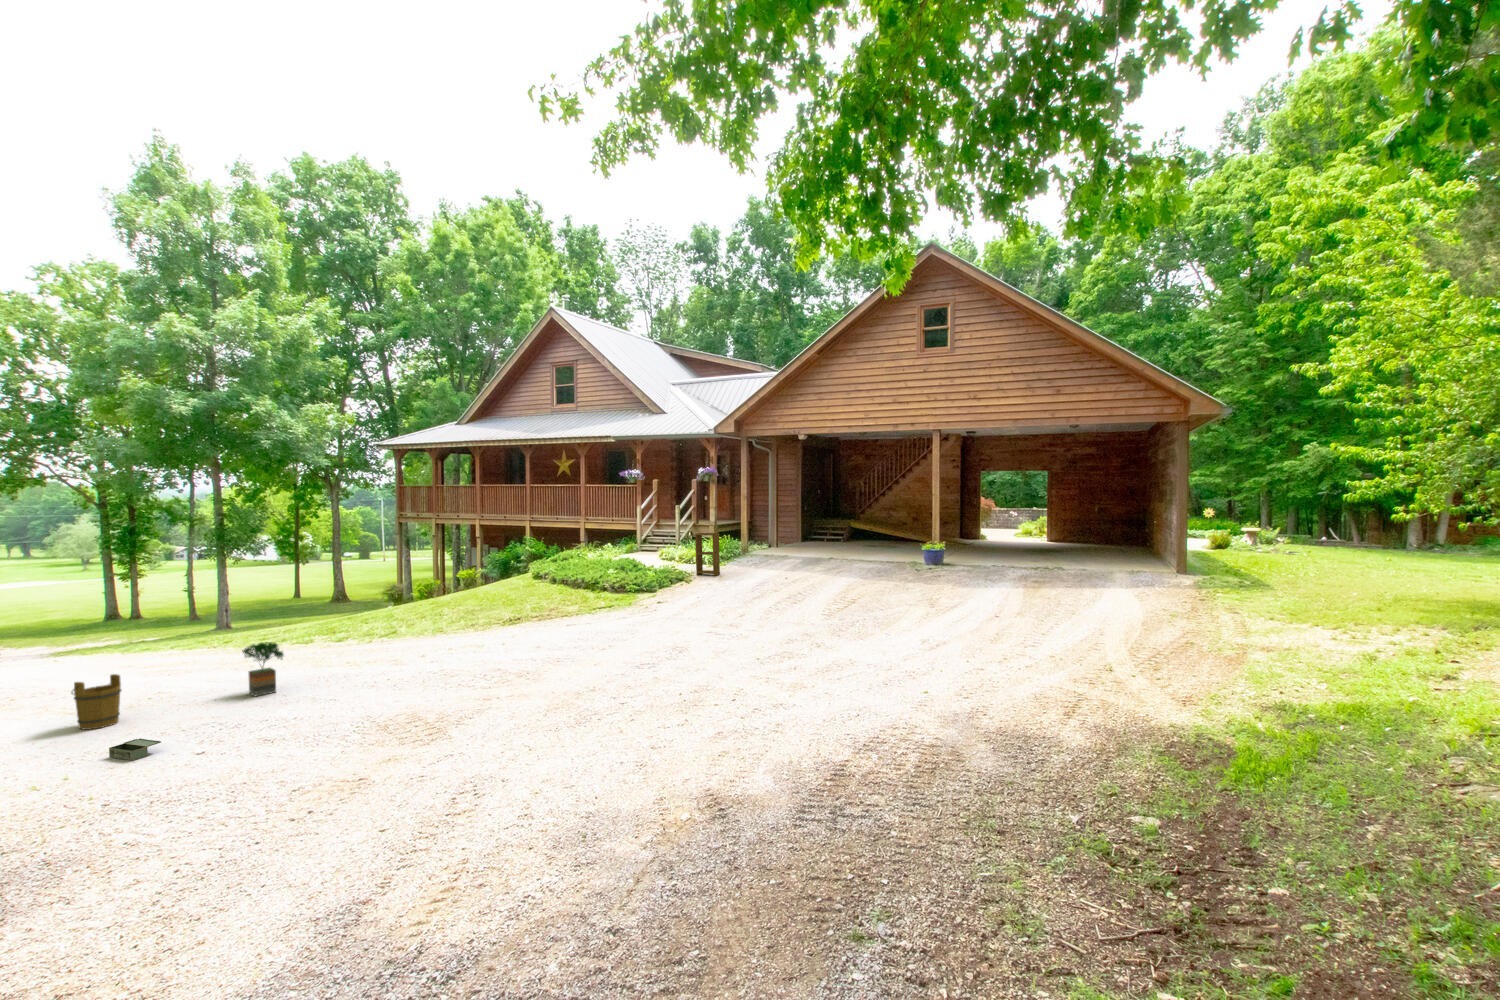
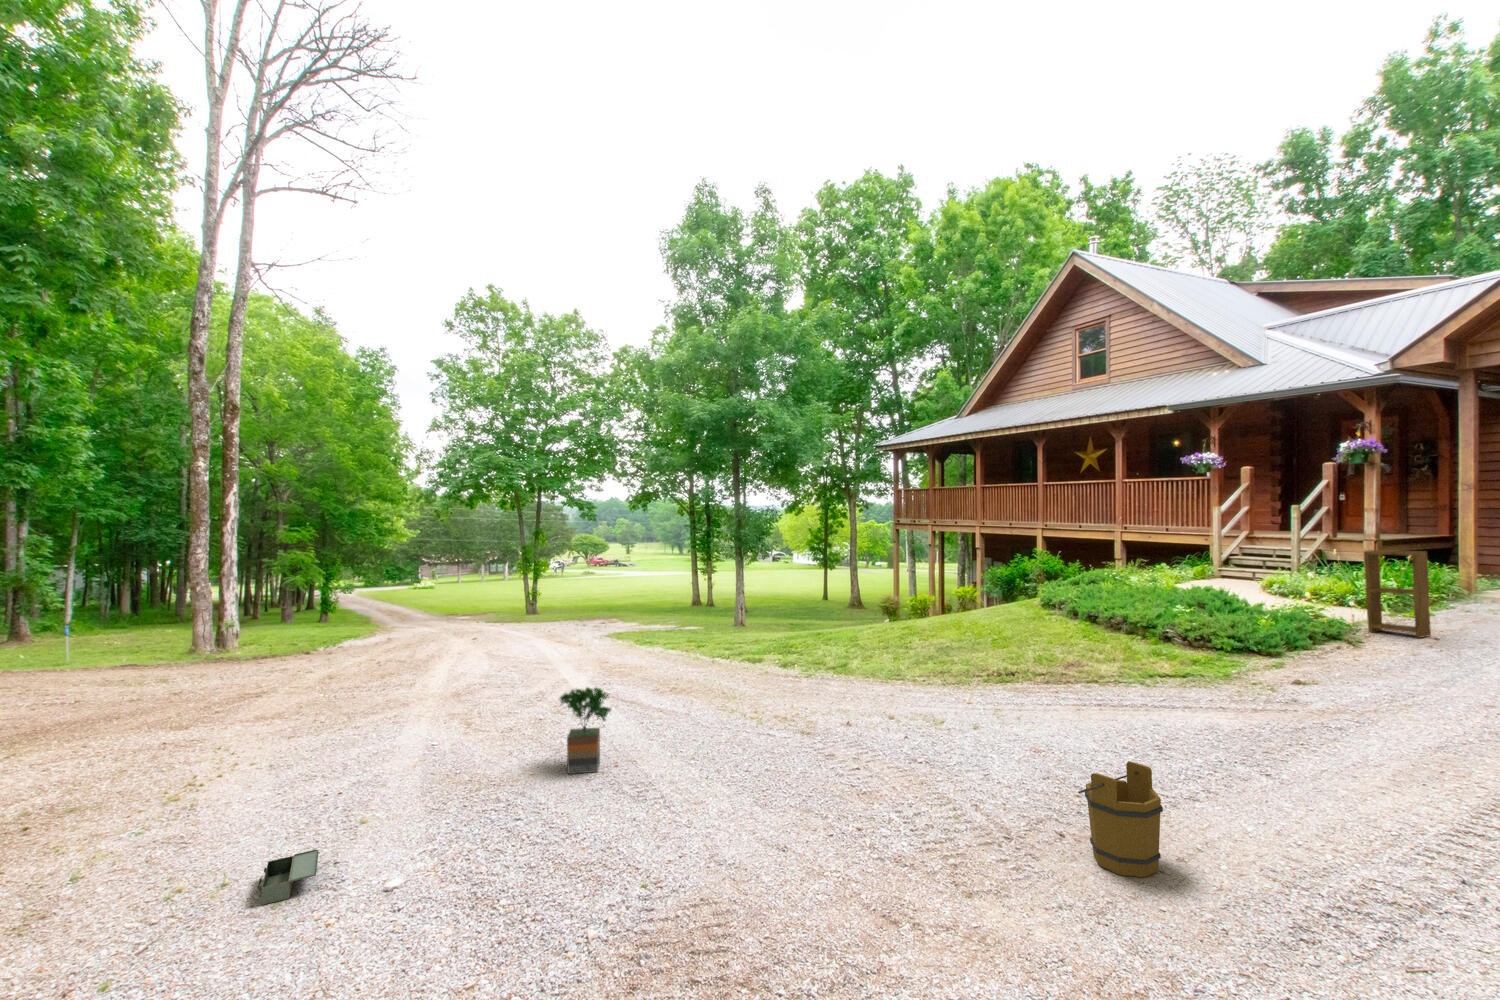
bucket: present [72,674,121,730] -> present [1078,761,1163,877]

